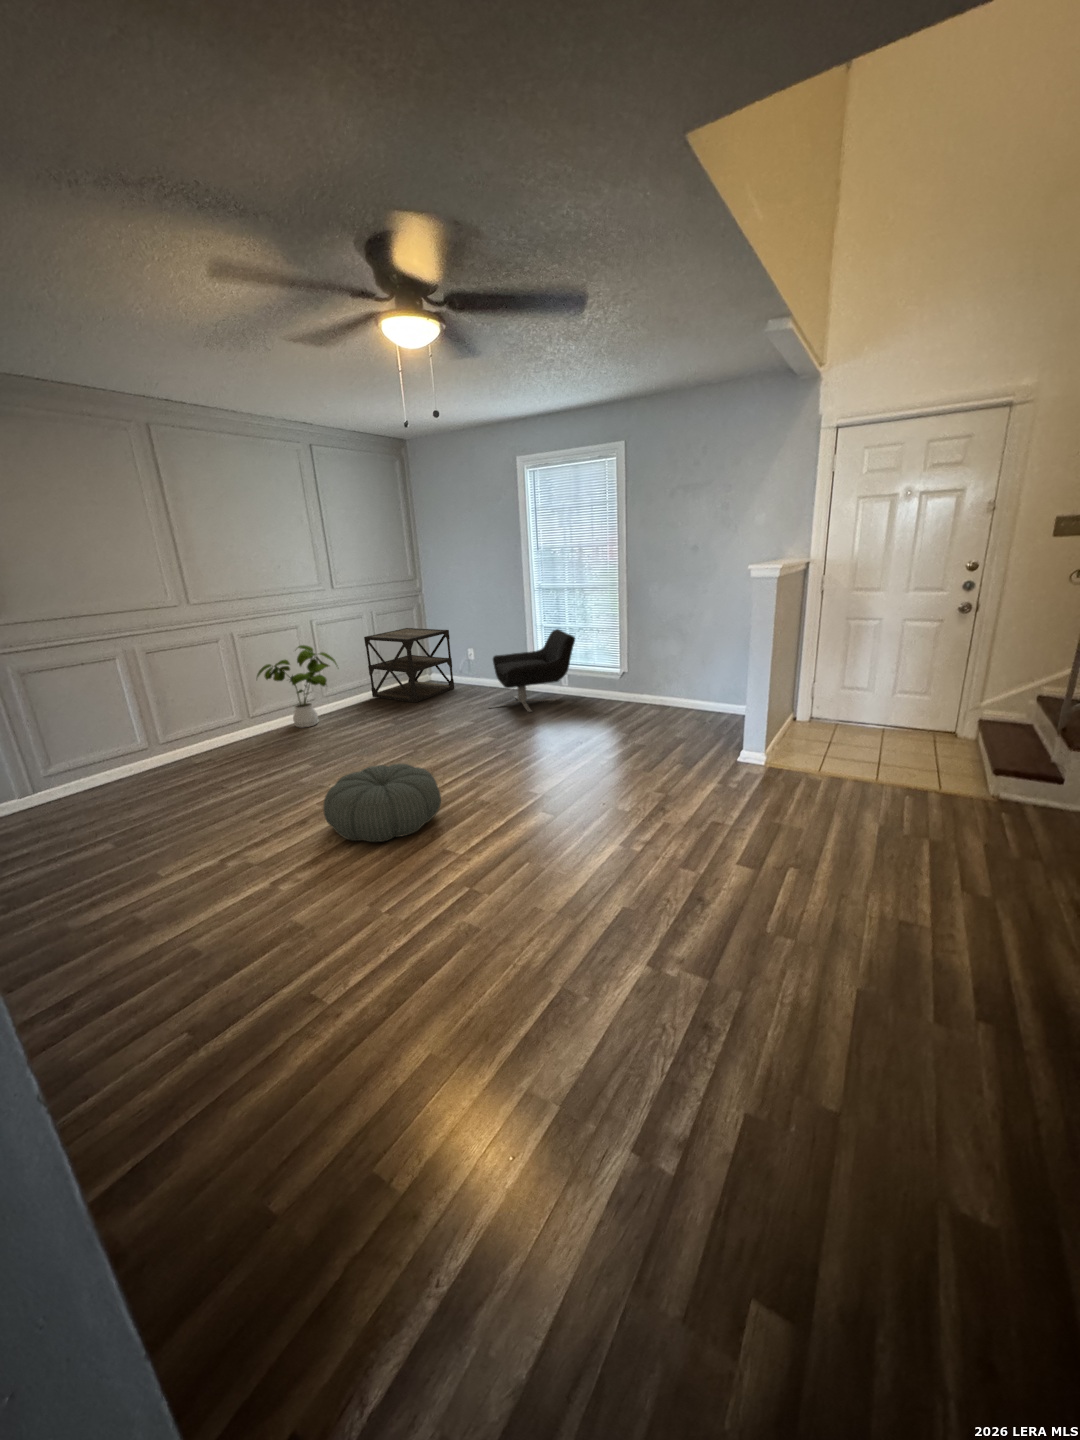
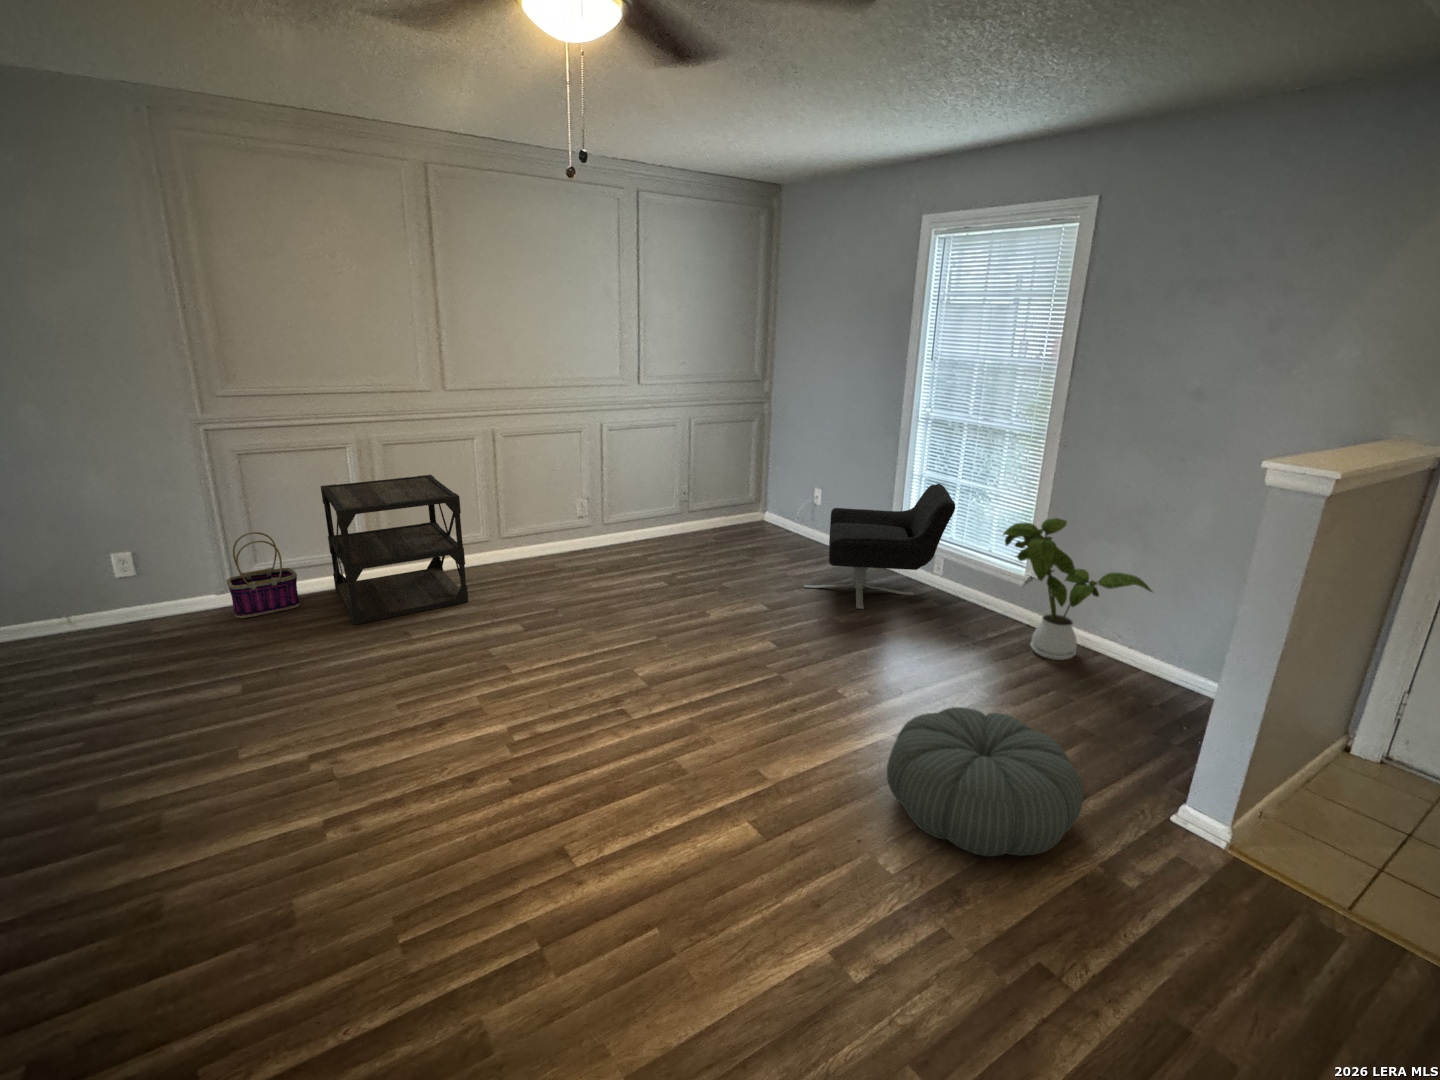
side table: present [364,628,454,703] -> present [321,475,468,625]
house plant: present [257,645,337,728] -> present [1003,518,1152,660]
basket: none [37,736,108,808] -> present [226,532,300,618]
pouf: present [323,764,441,842] -> present [887,707,1083,856]

